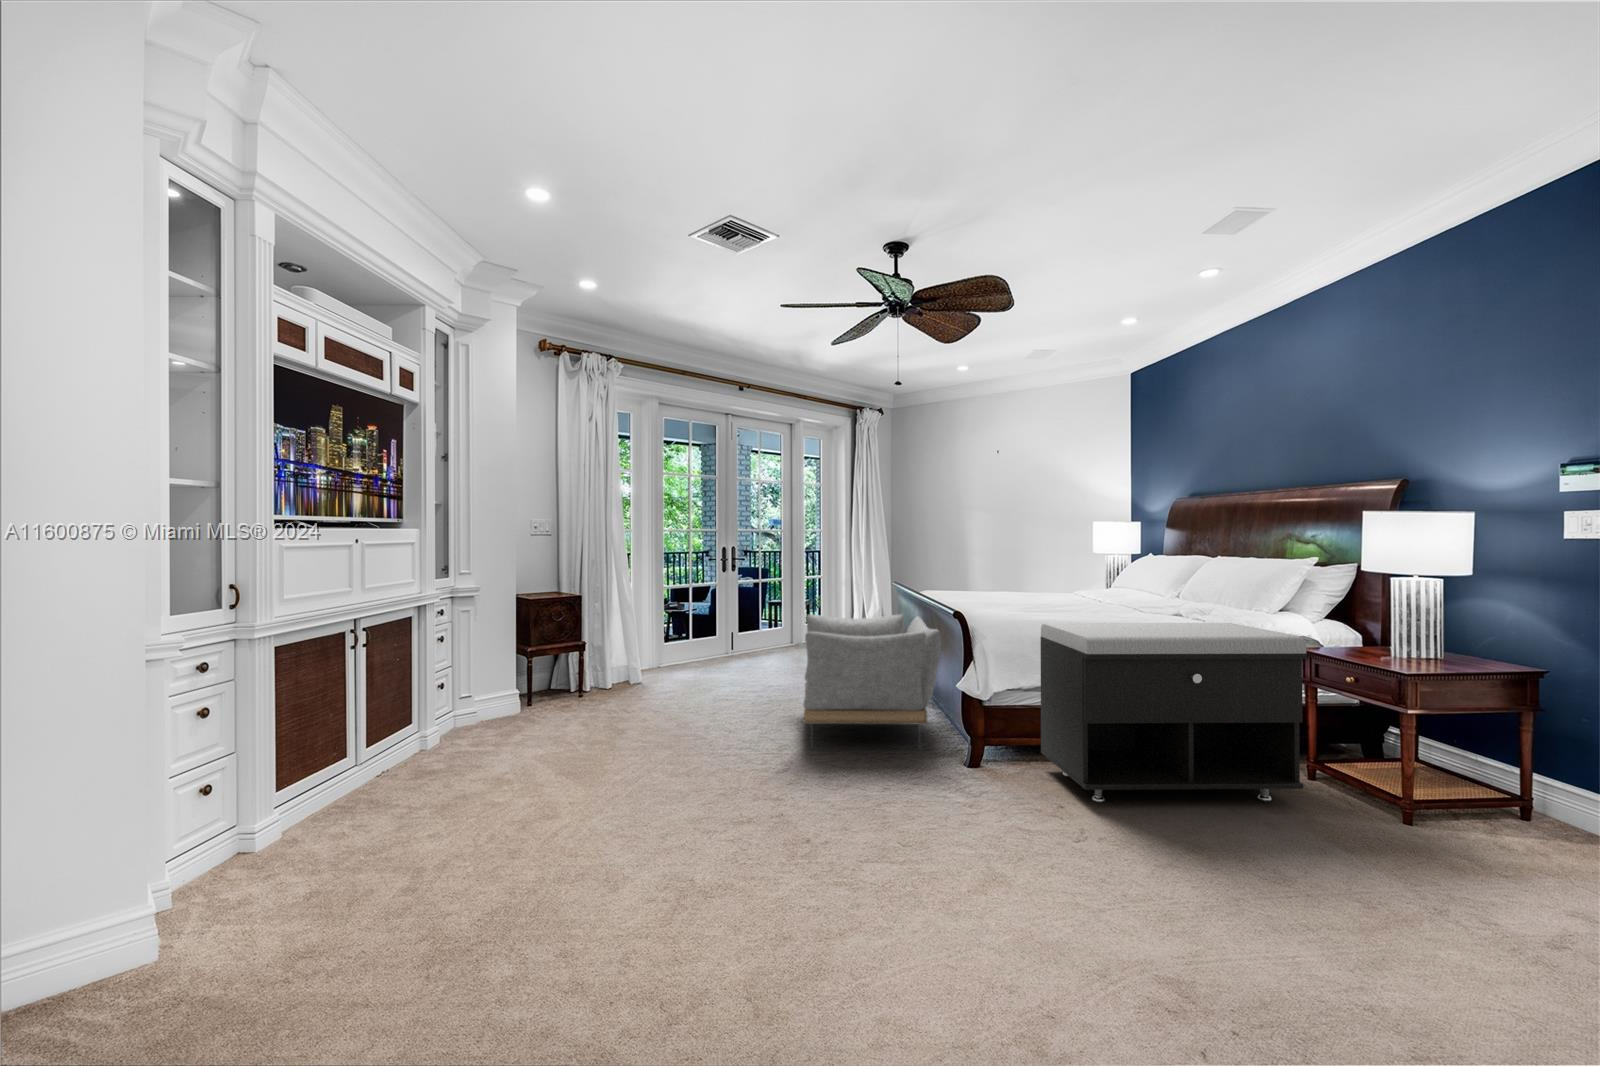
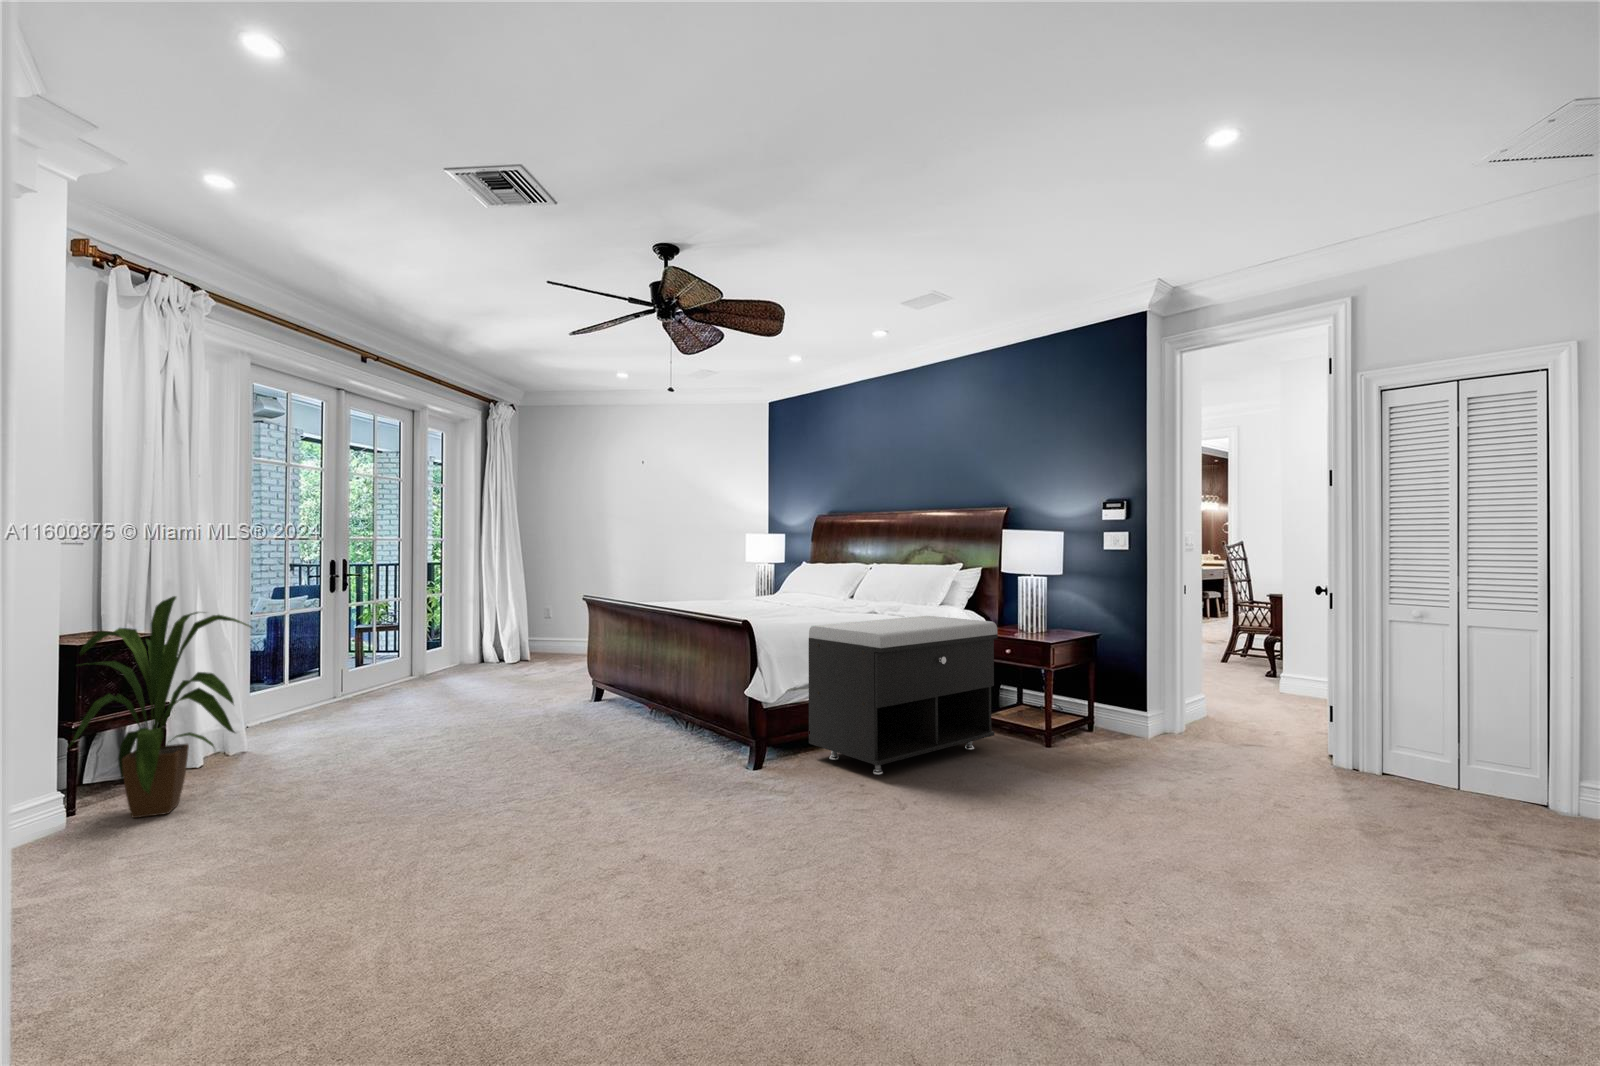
house plant: none [511,570,612,717] -> present [69,596,252,818]
armchair: present [804,614,941,747] -> none [528,628,709,784]

